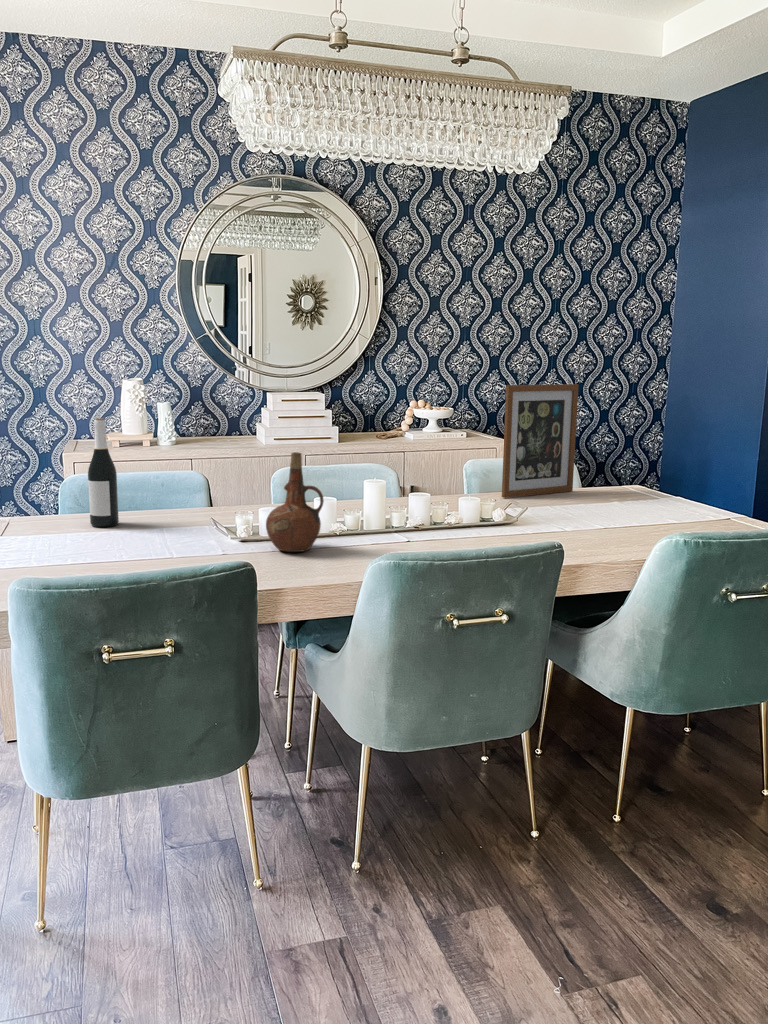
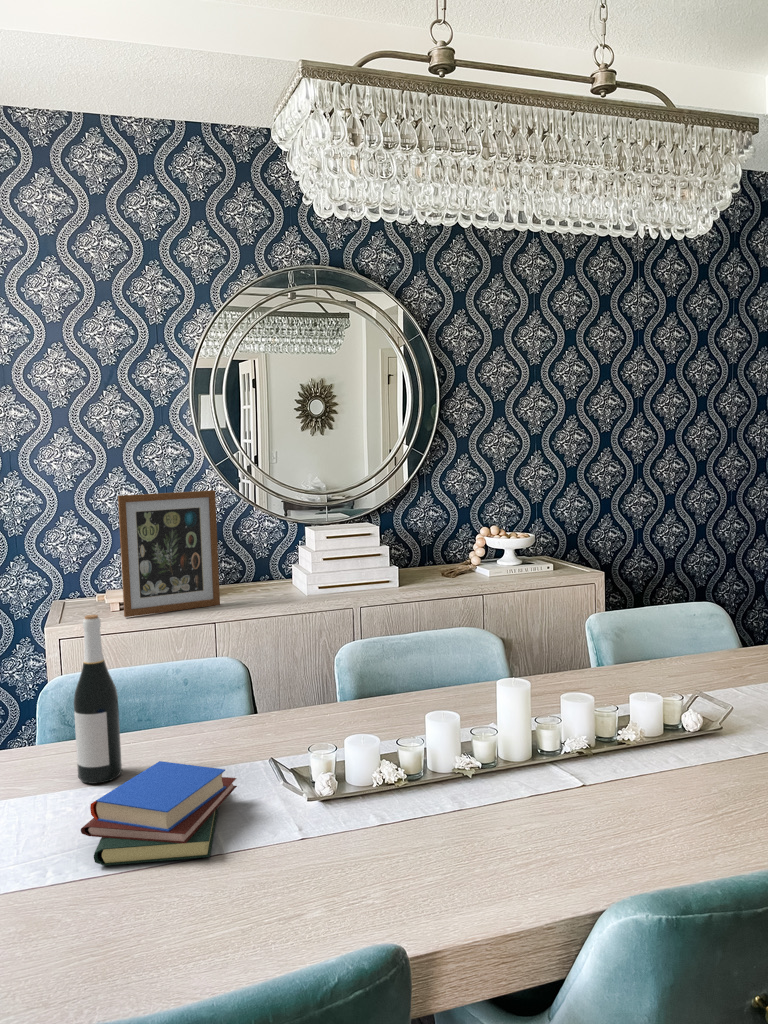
picture frame: present [502,384,579,498] -> present [118,490,220,617]
ceramic pitcher: present [266,452,324,552] -> none [364,673,456,841]
book: none [93,509,191,554] -> present [81,761,237,866]

